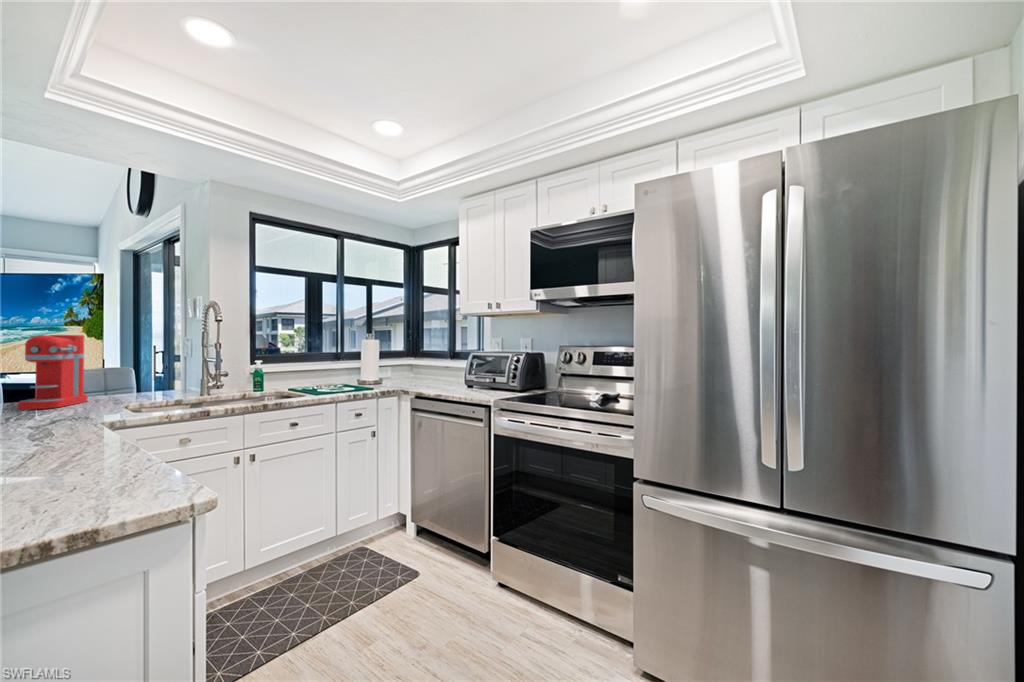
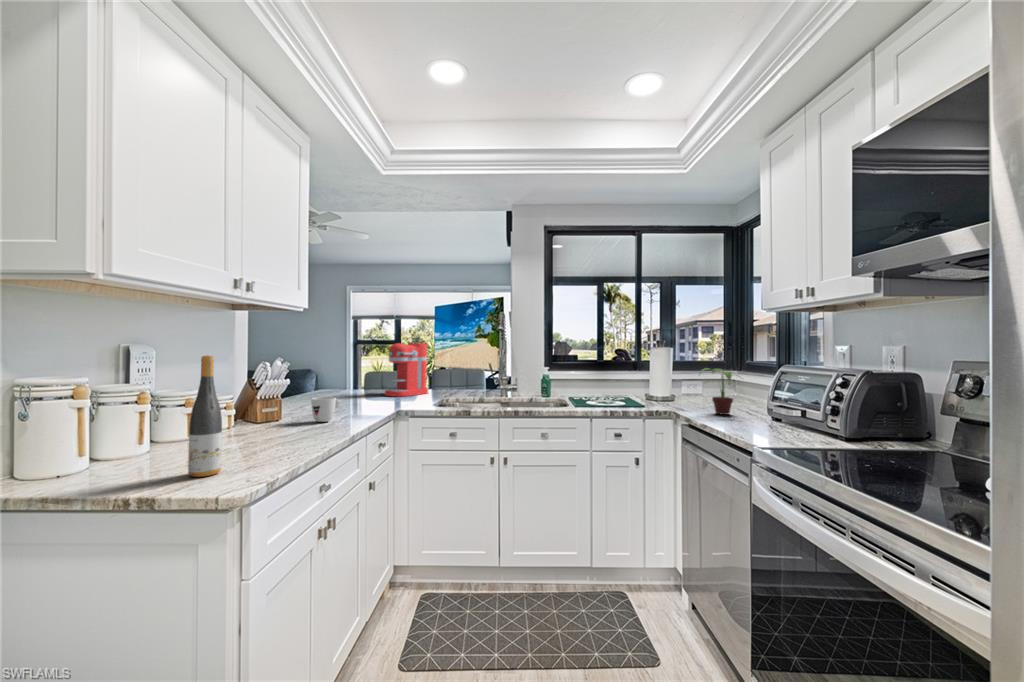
wine bottle: none [110,355,150,495] -> present [188,355,222,477]
potted plant: none [420,356,447,389] -> present [699,369,737,415]
mug: none [37,408,80,442] -> present [311,397,339,422]

